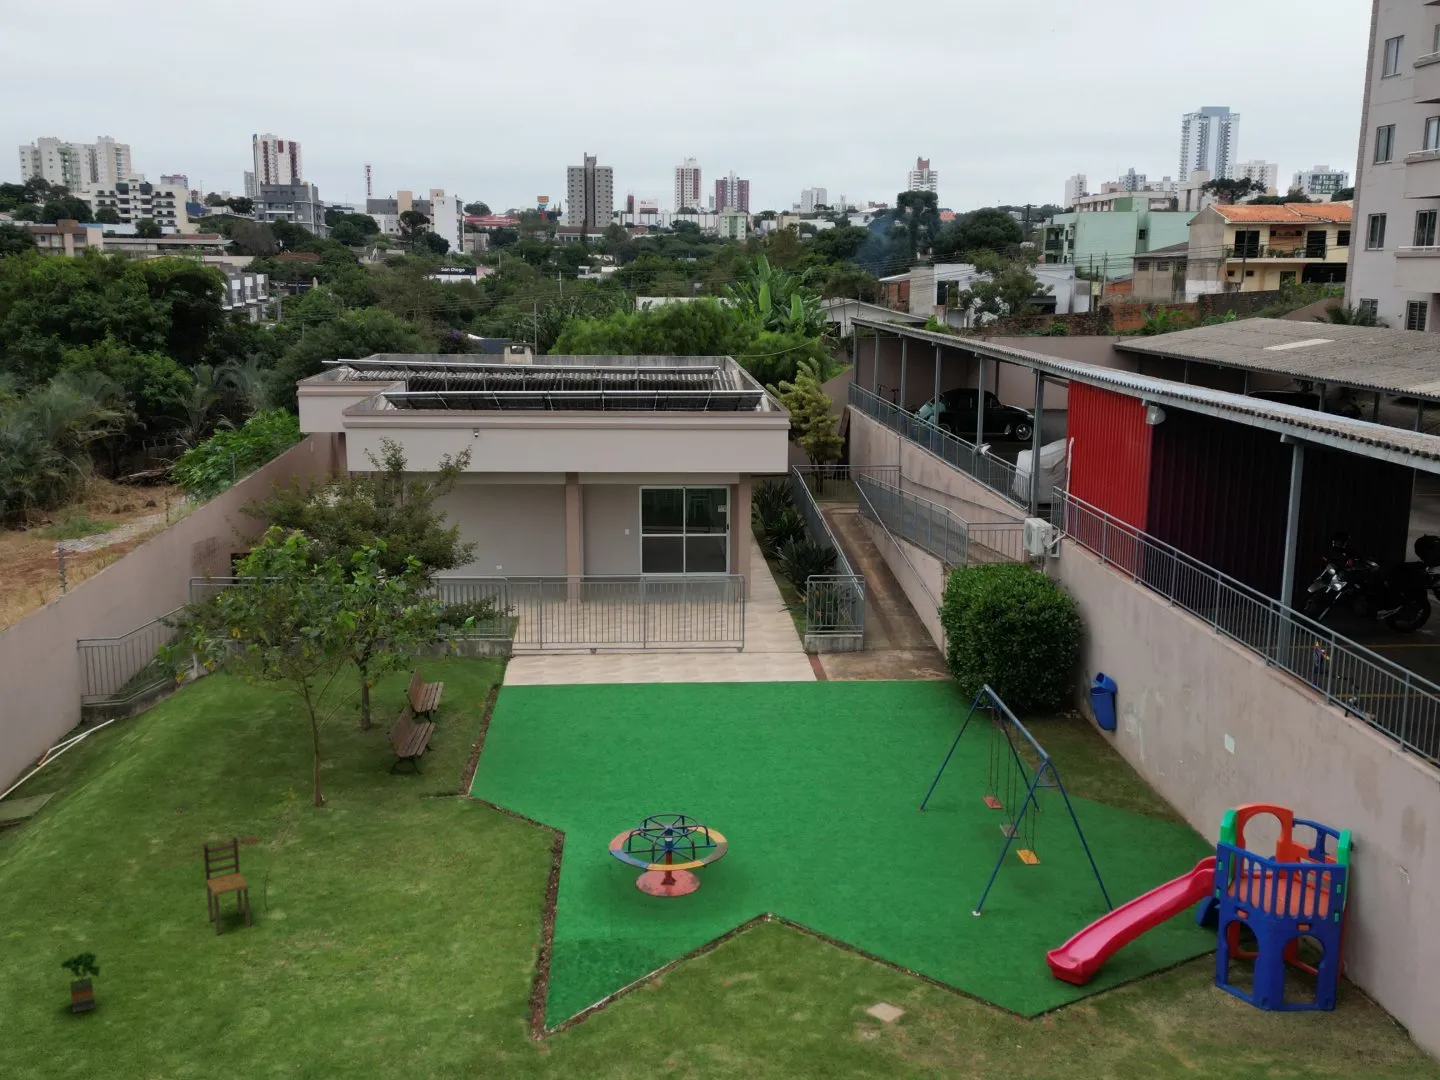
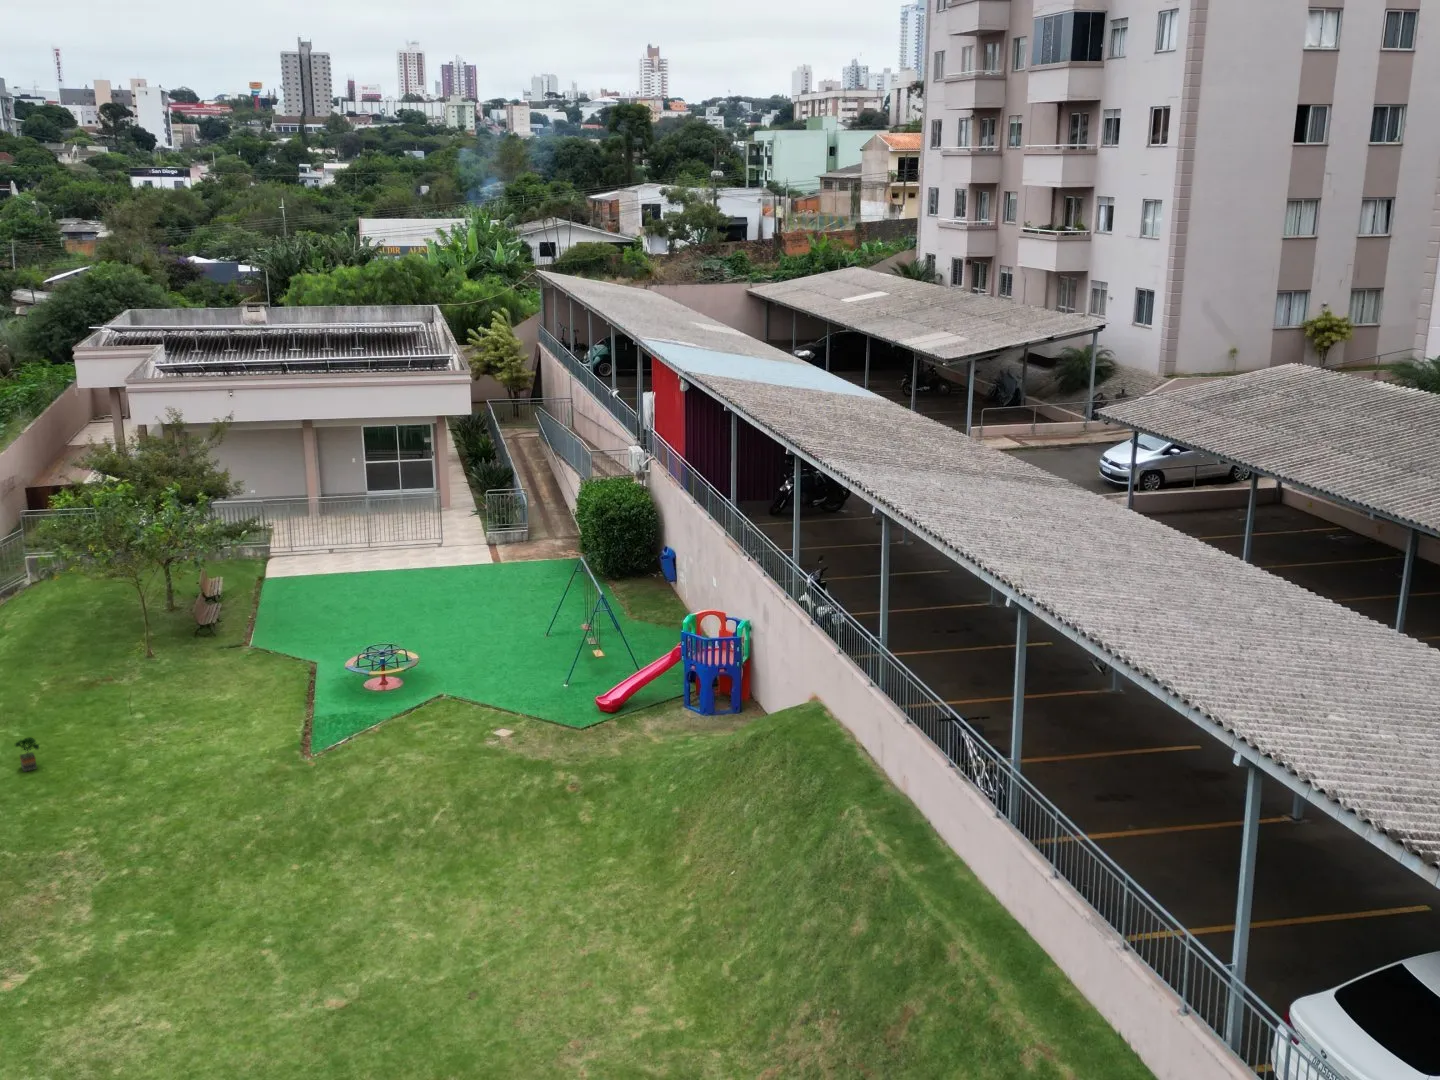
chair: present [203,837,250,934] -> none [88,671,122,730]

